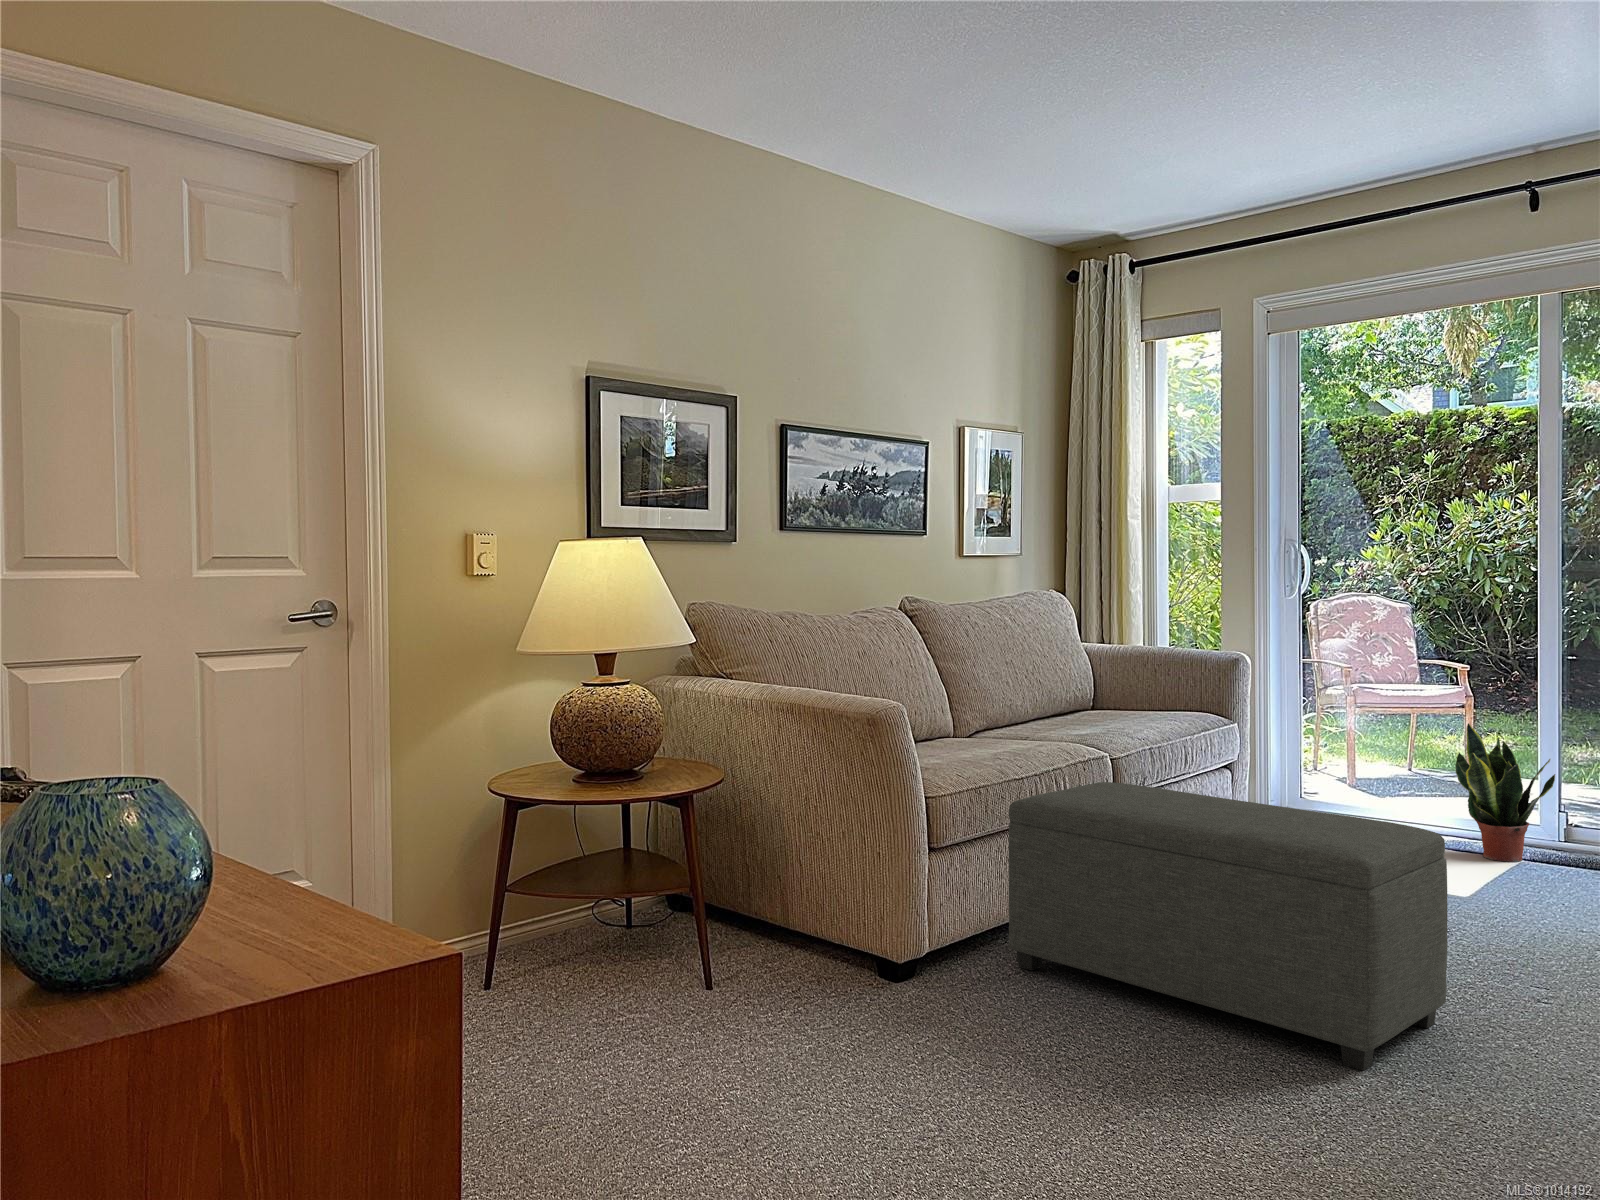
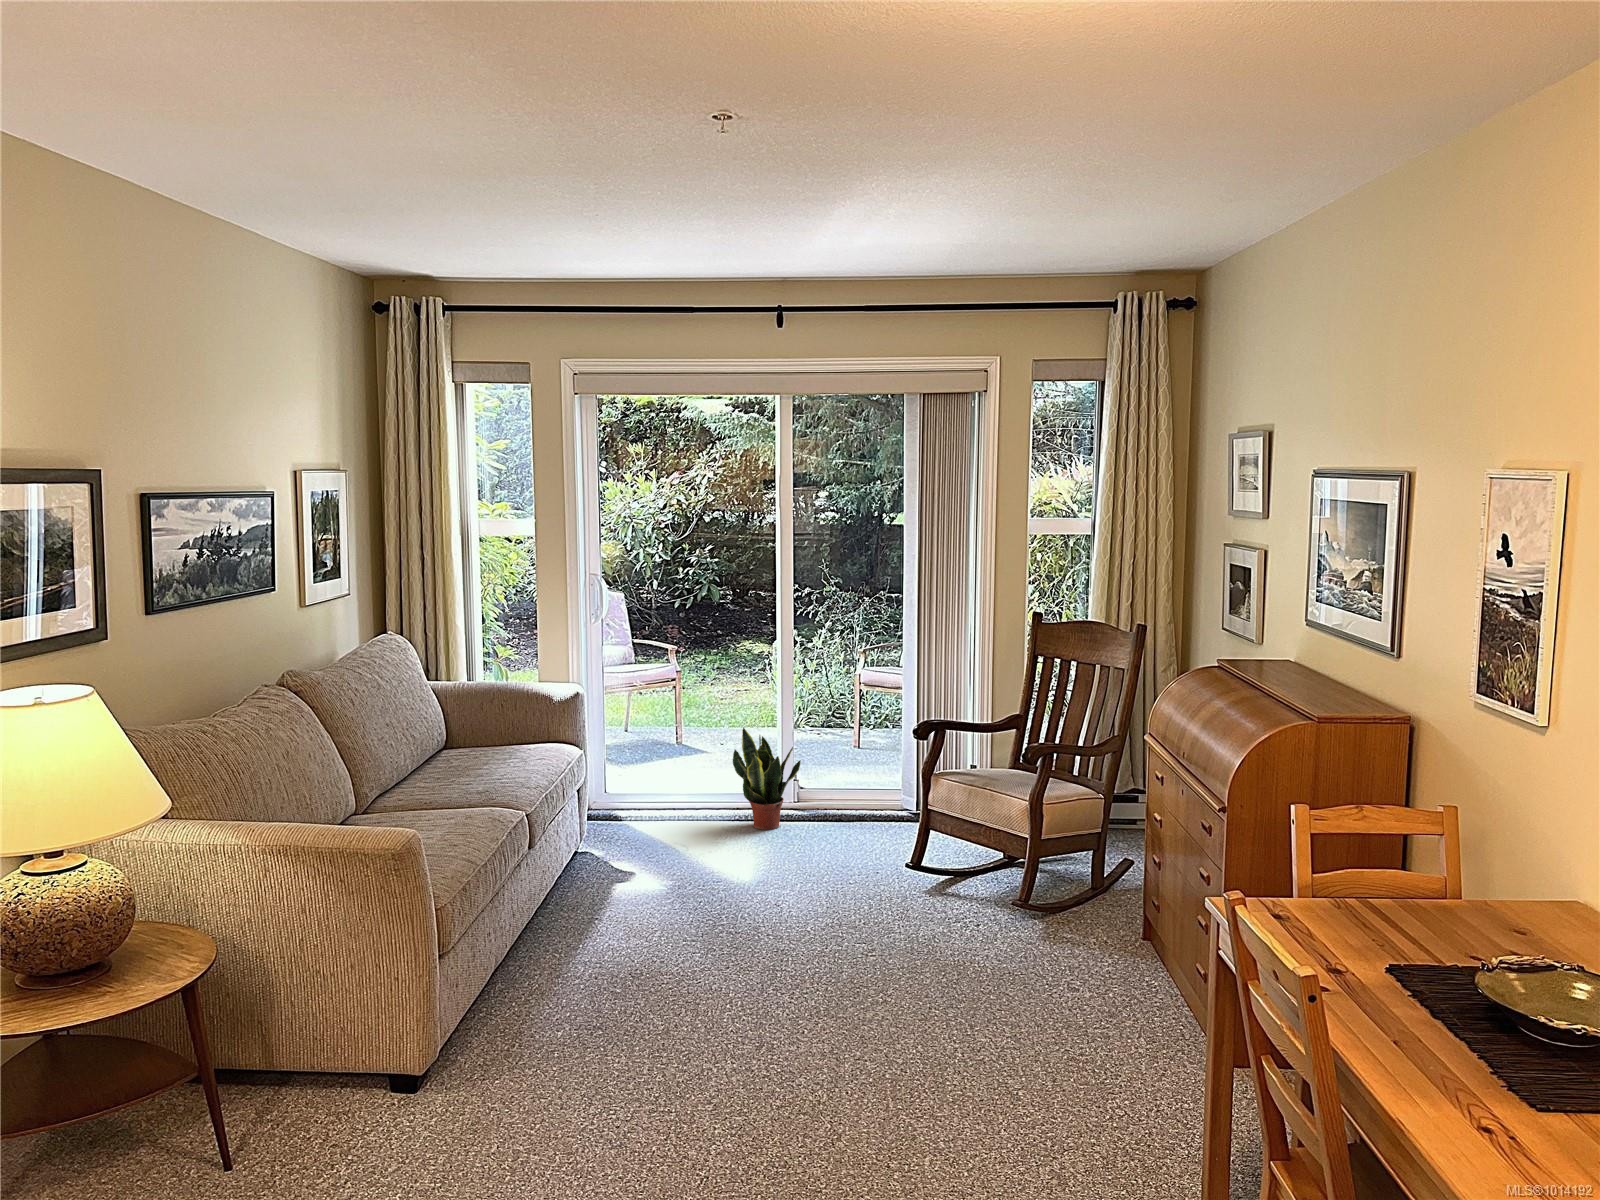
ottoman: present [1009,782,1447,1071] -> none [499,852,834,1059]

